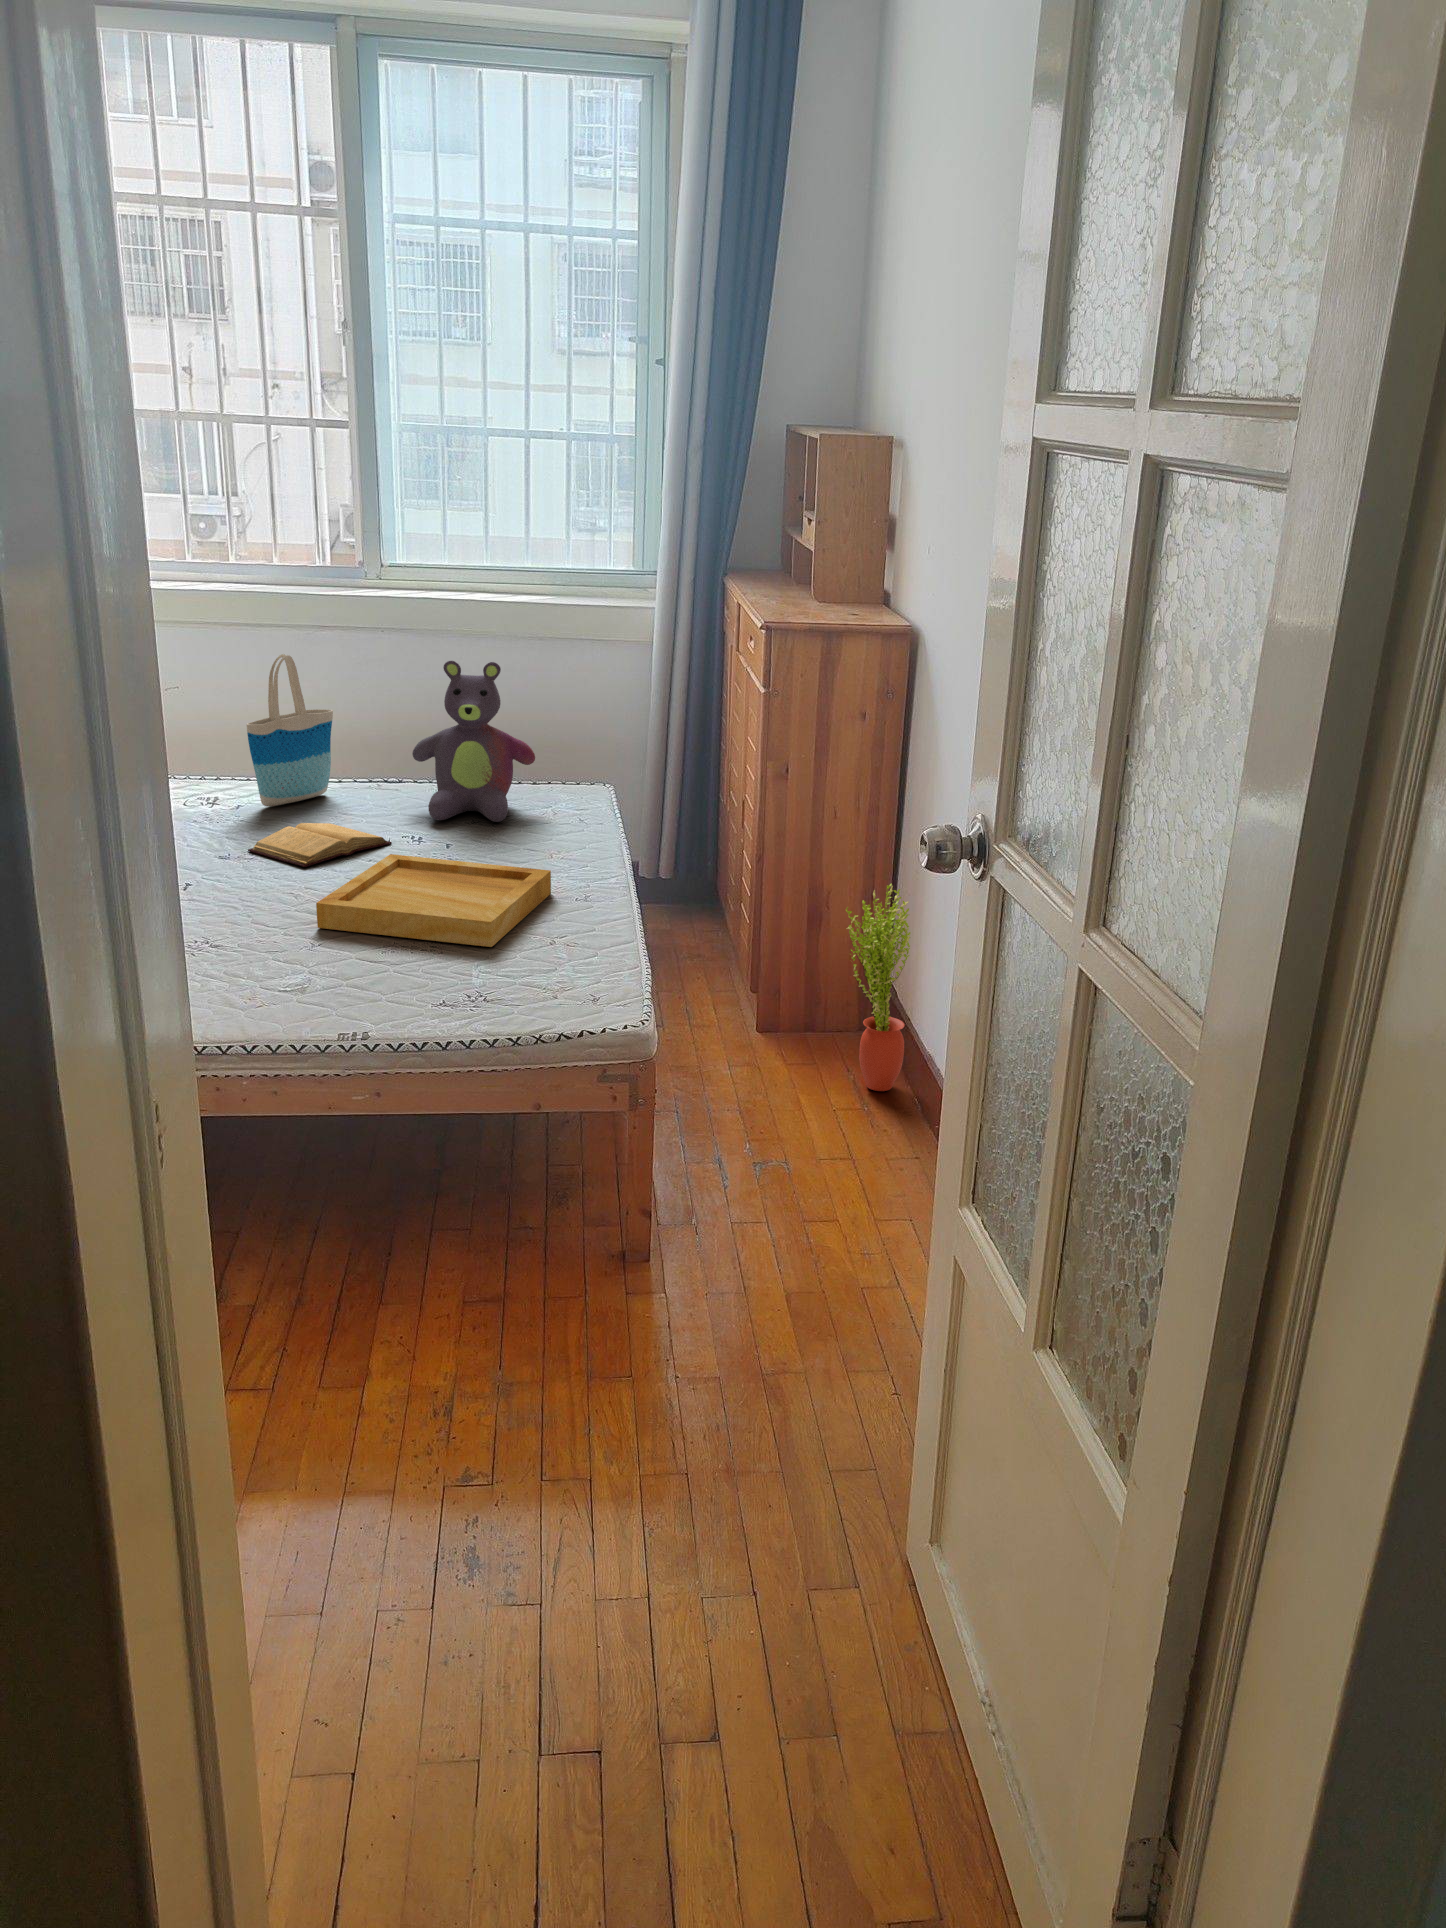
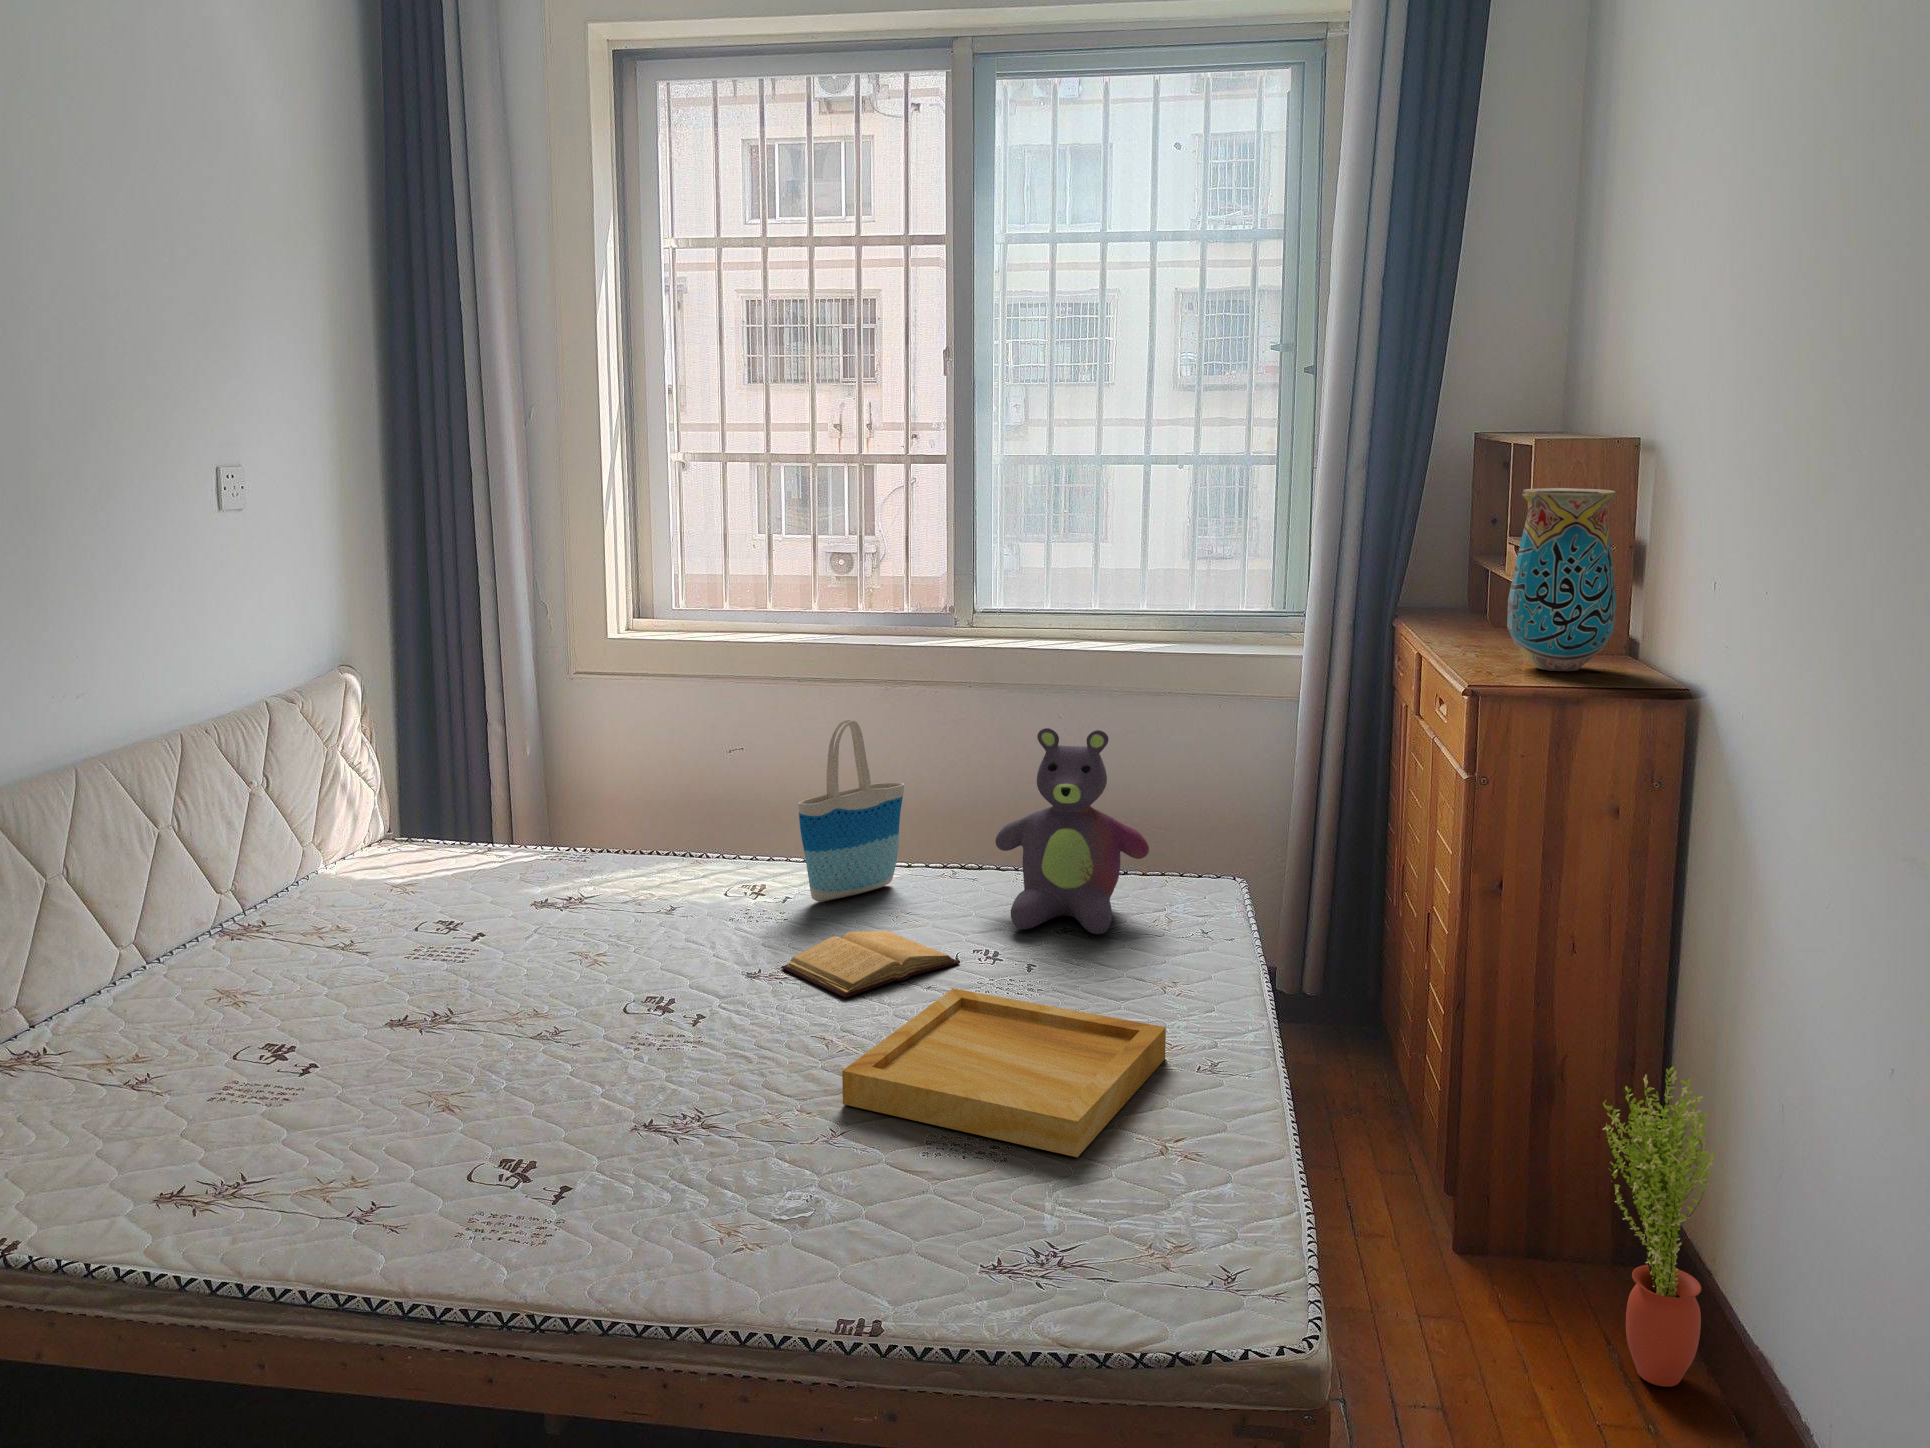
vase: none [796,473,870,614] -> present [1507,488,1616,671]

